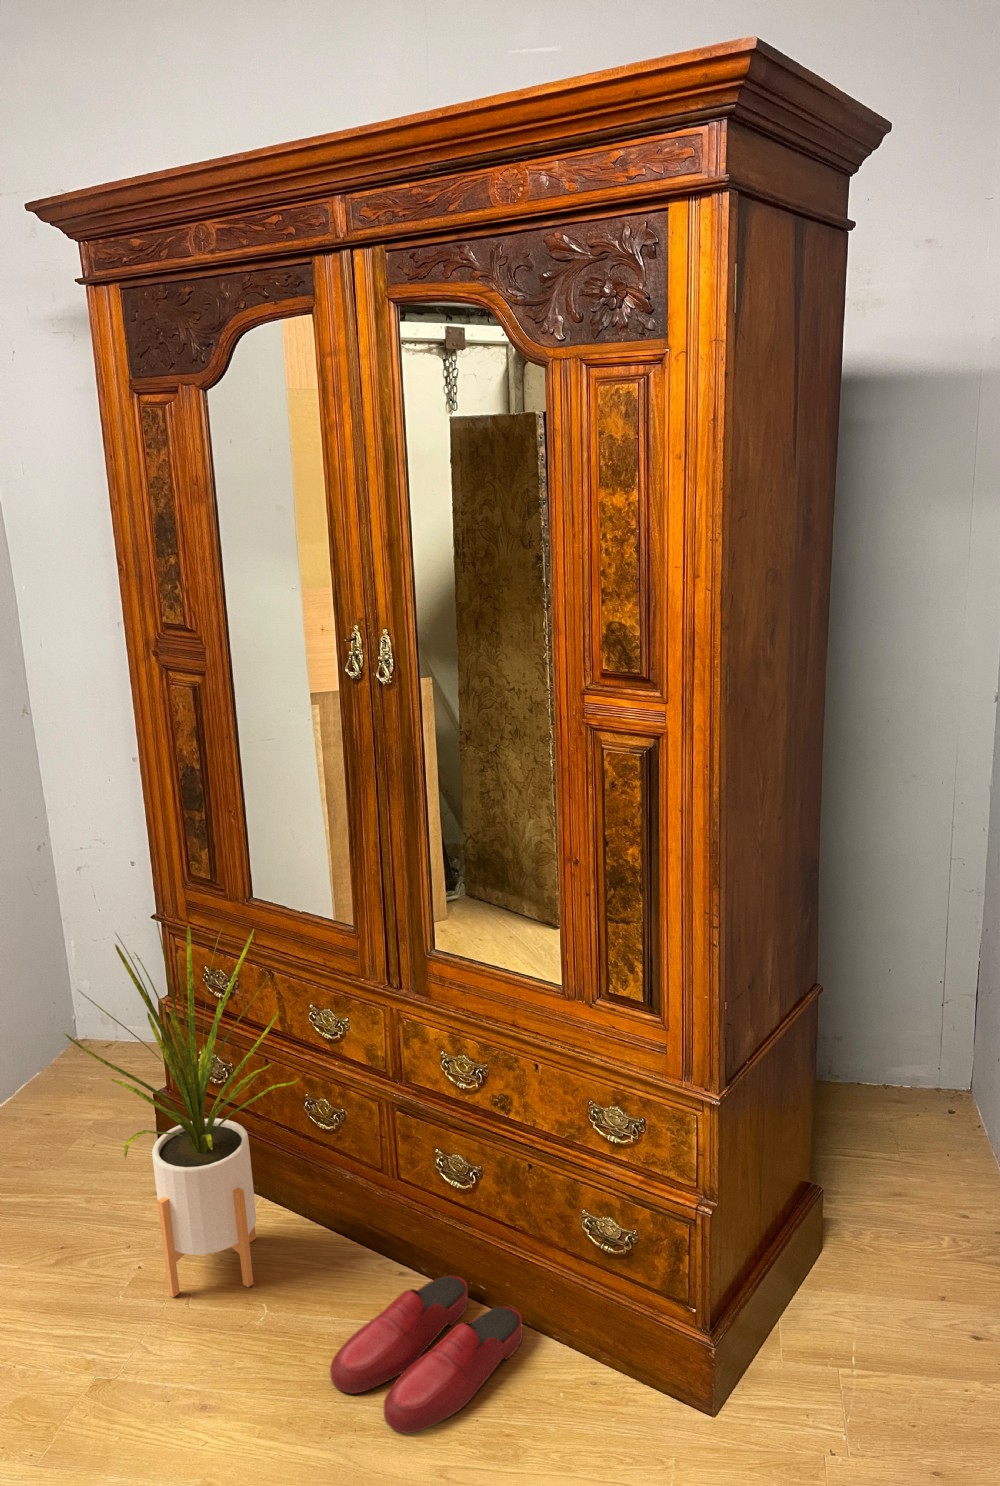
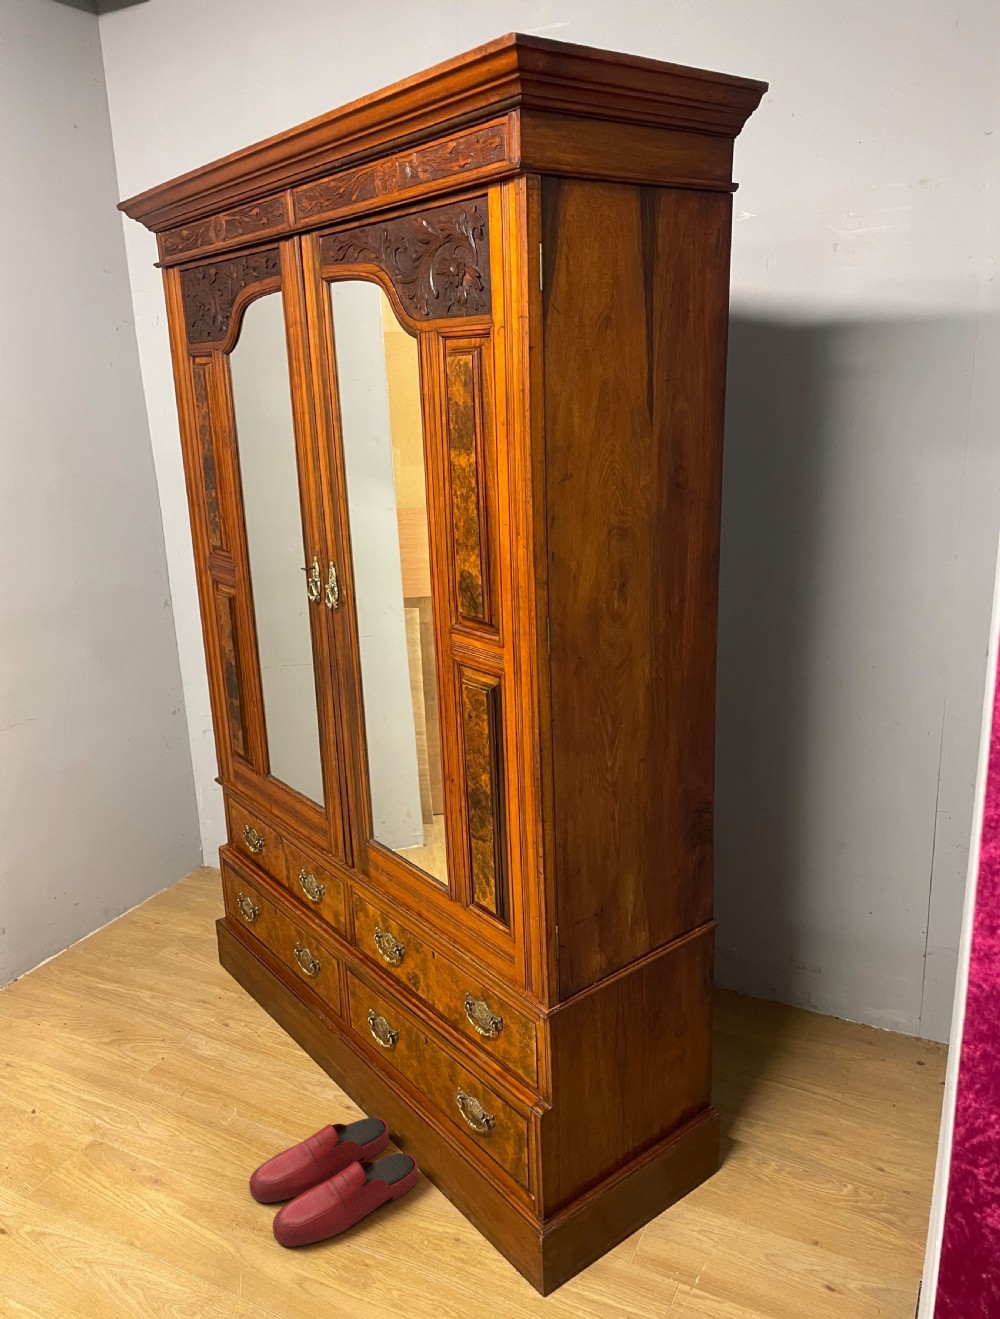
house plant: present [64,917,298,1297] -> none [93,785,277,1096]

